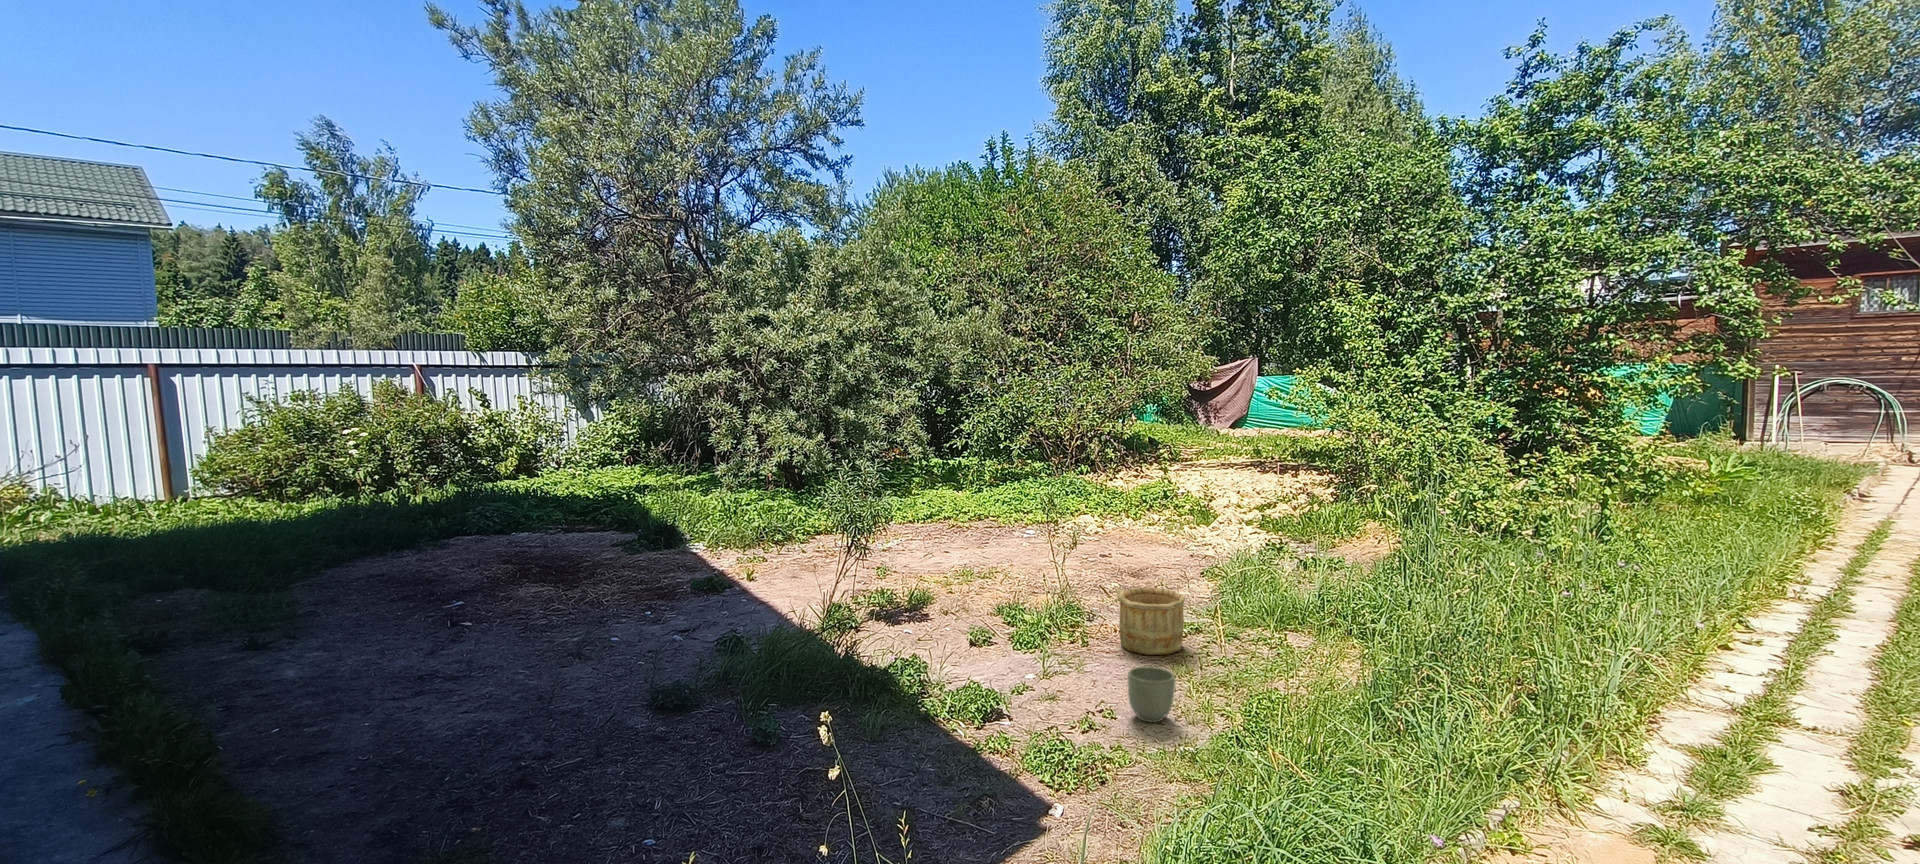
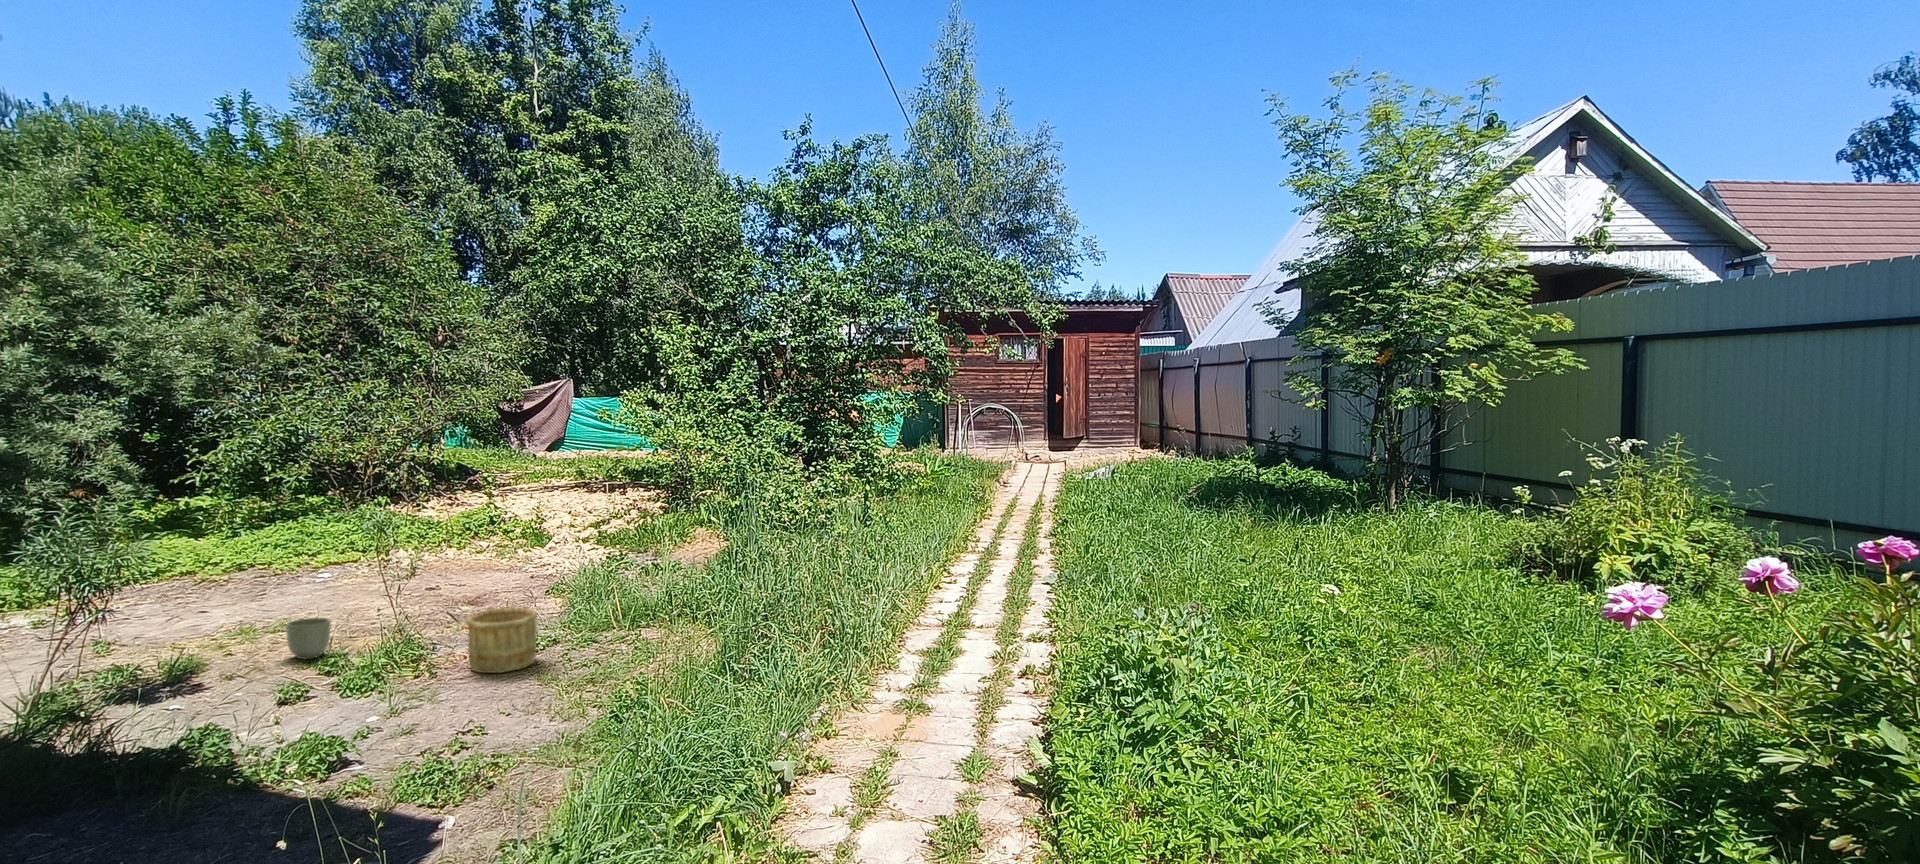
planter: present [1127,666,1175,723] -> present [286,618,331,659]

